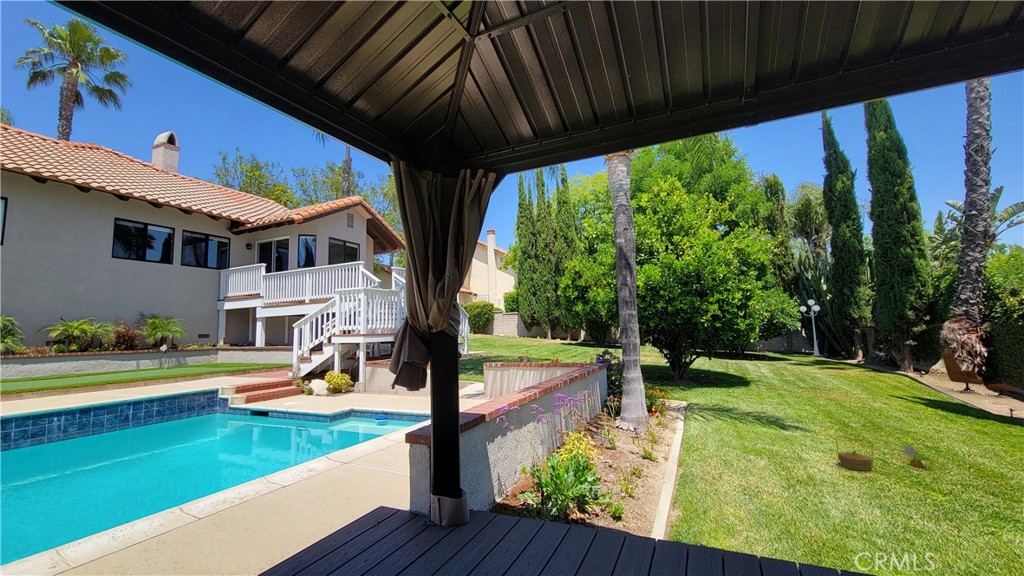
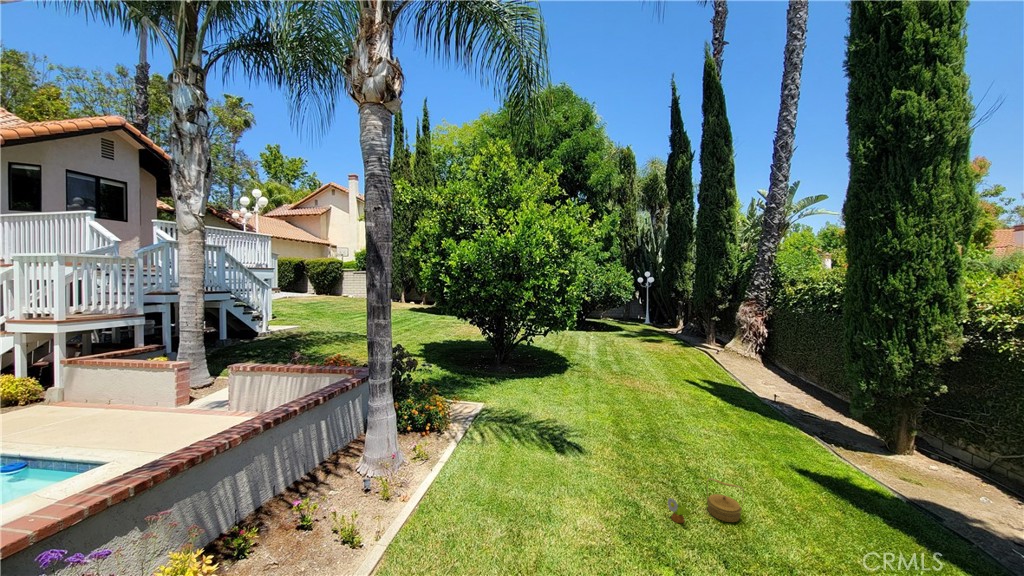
lounge chair: present [942,353,1015,397] -> none [733,335,781,379]
basket: present [836,435,873,471] -> present [707,478,744,522]

